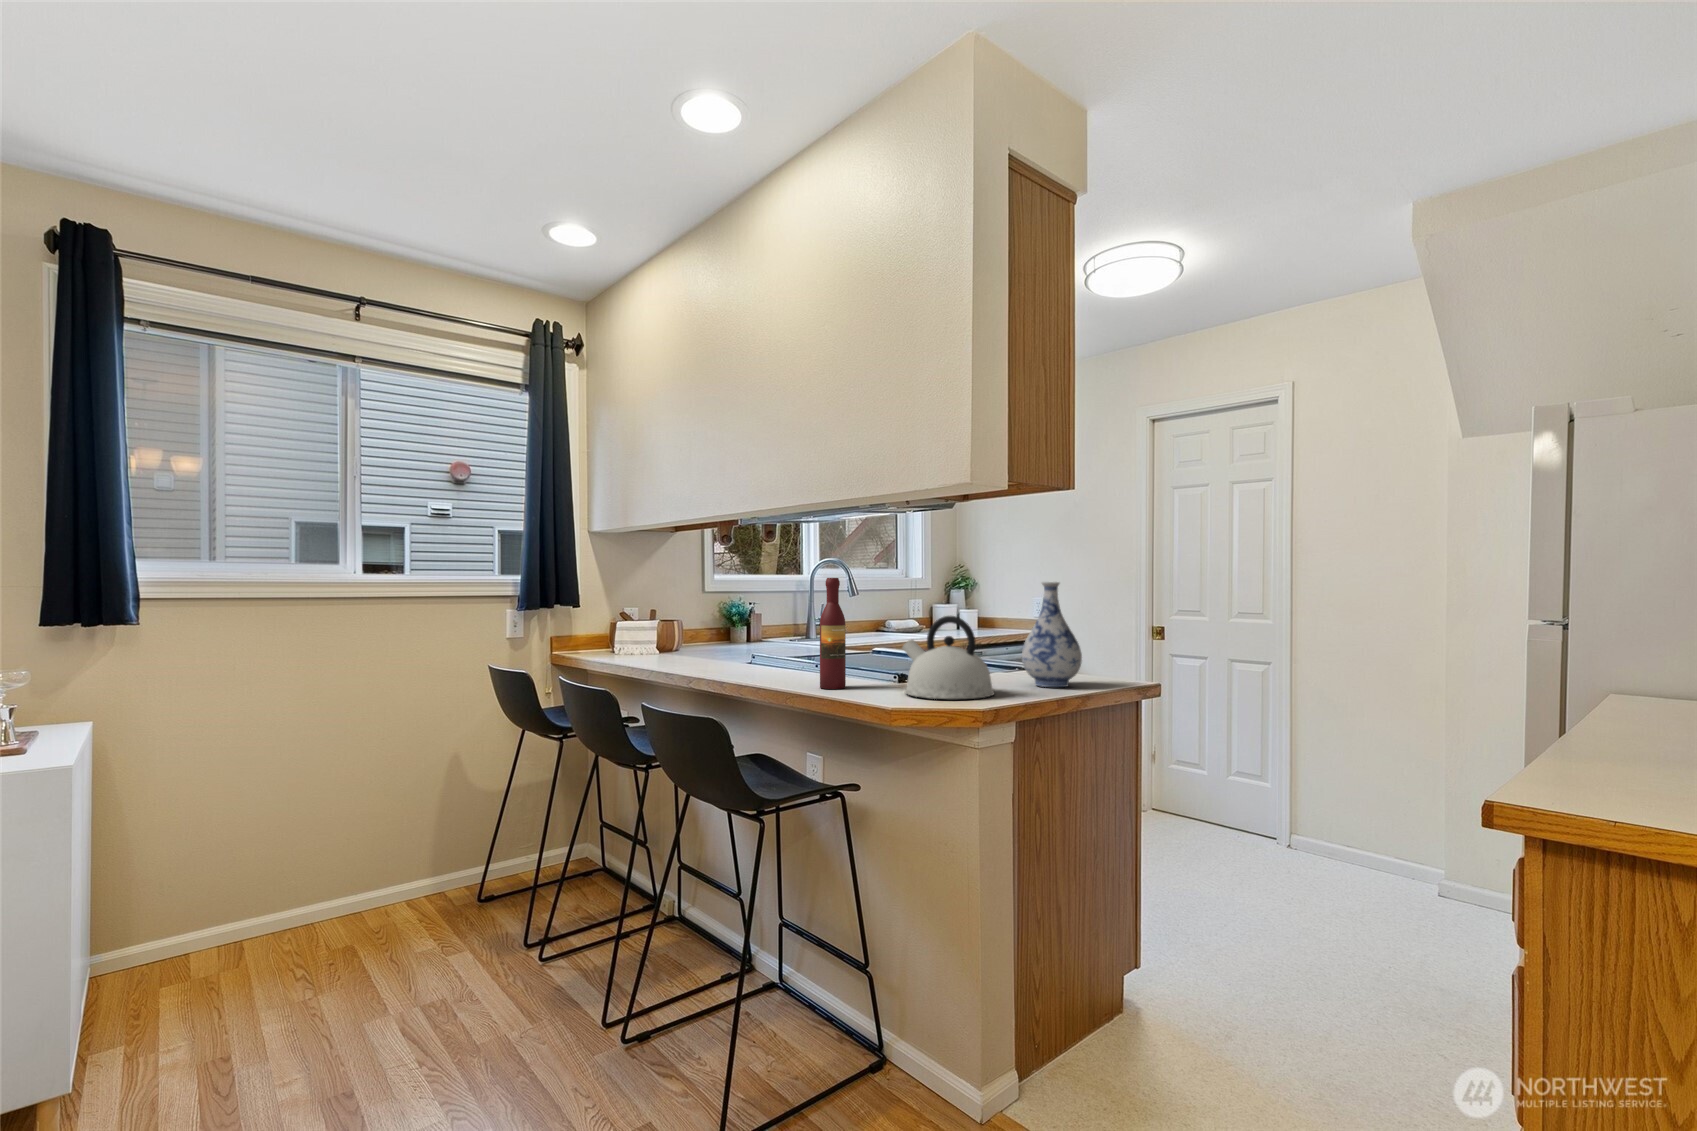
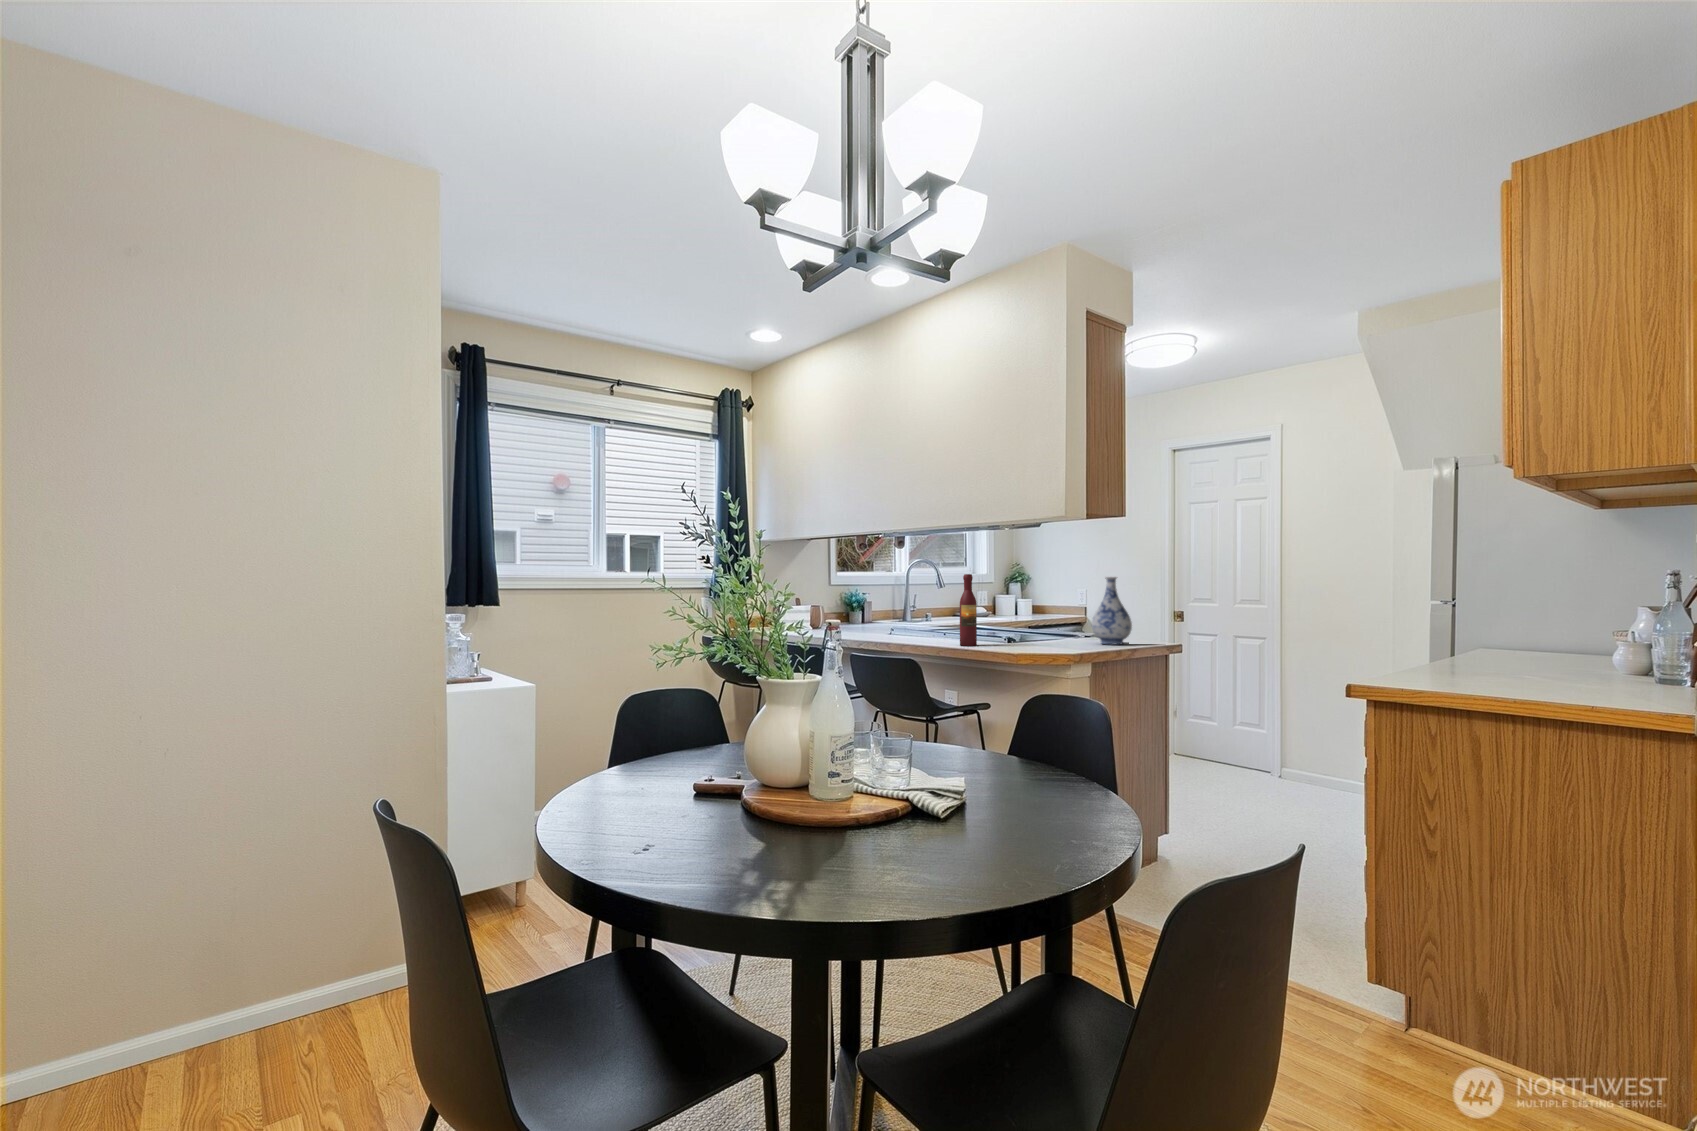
kettle: present [903,616,994,699] -> none [1016,598,1078,650]

